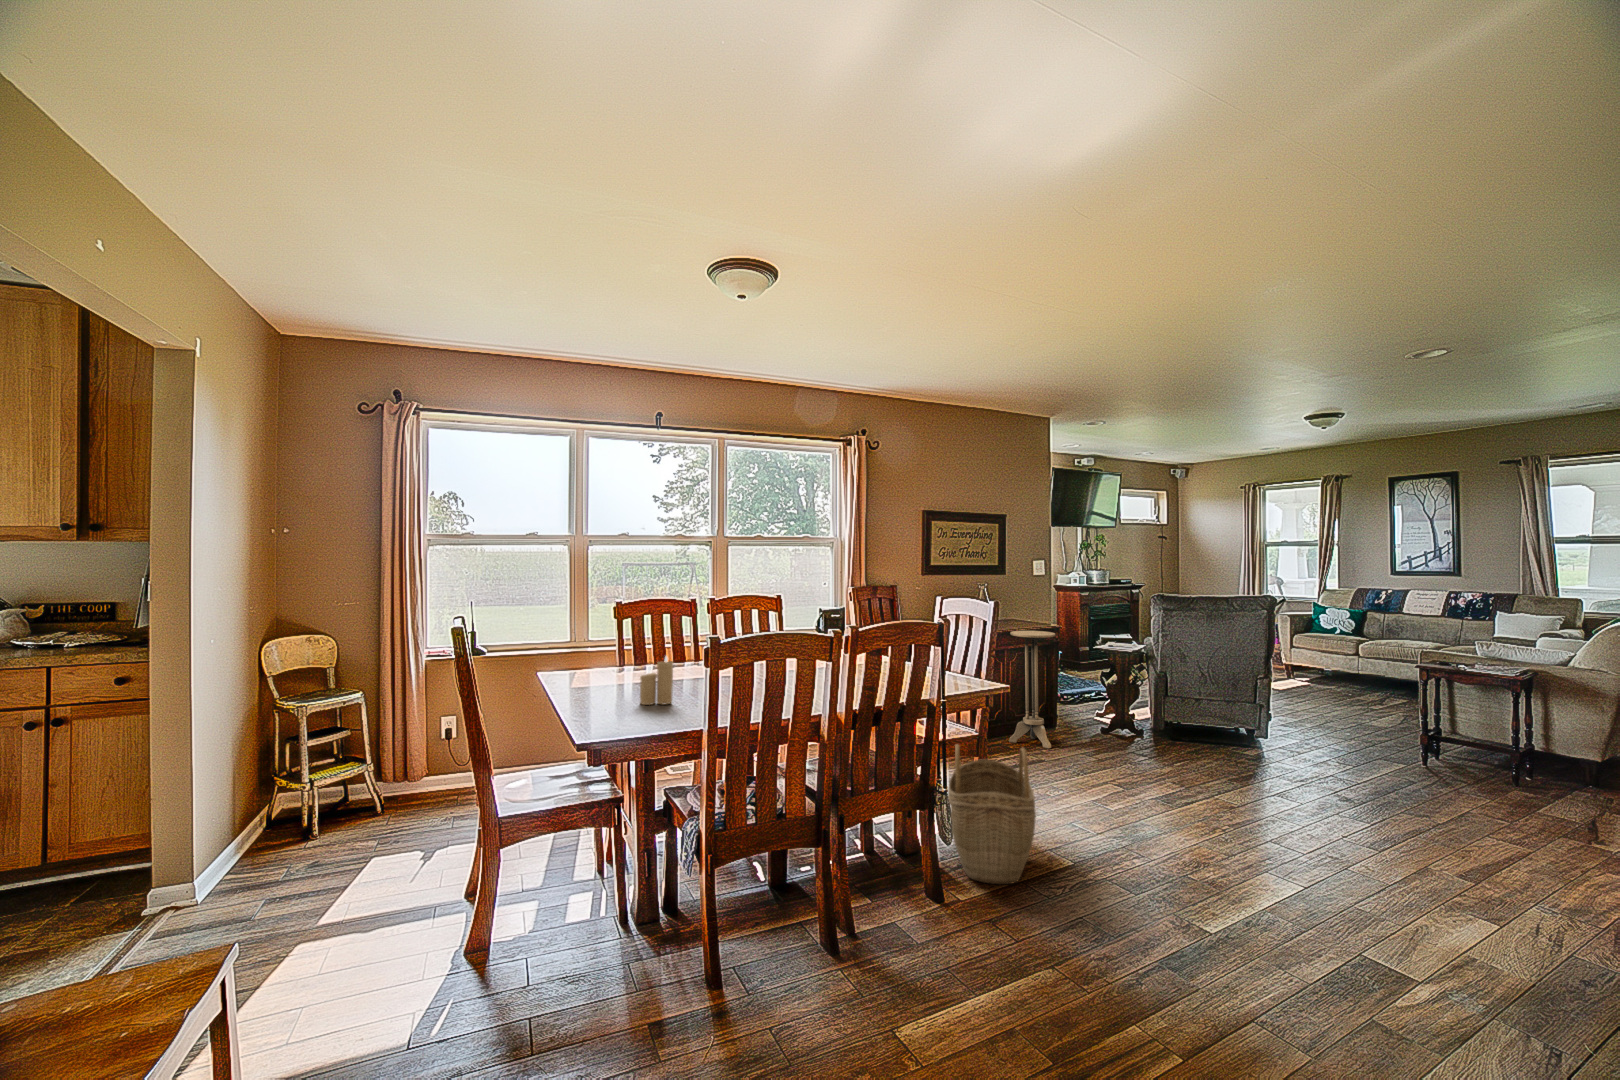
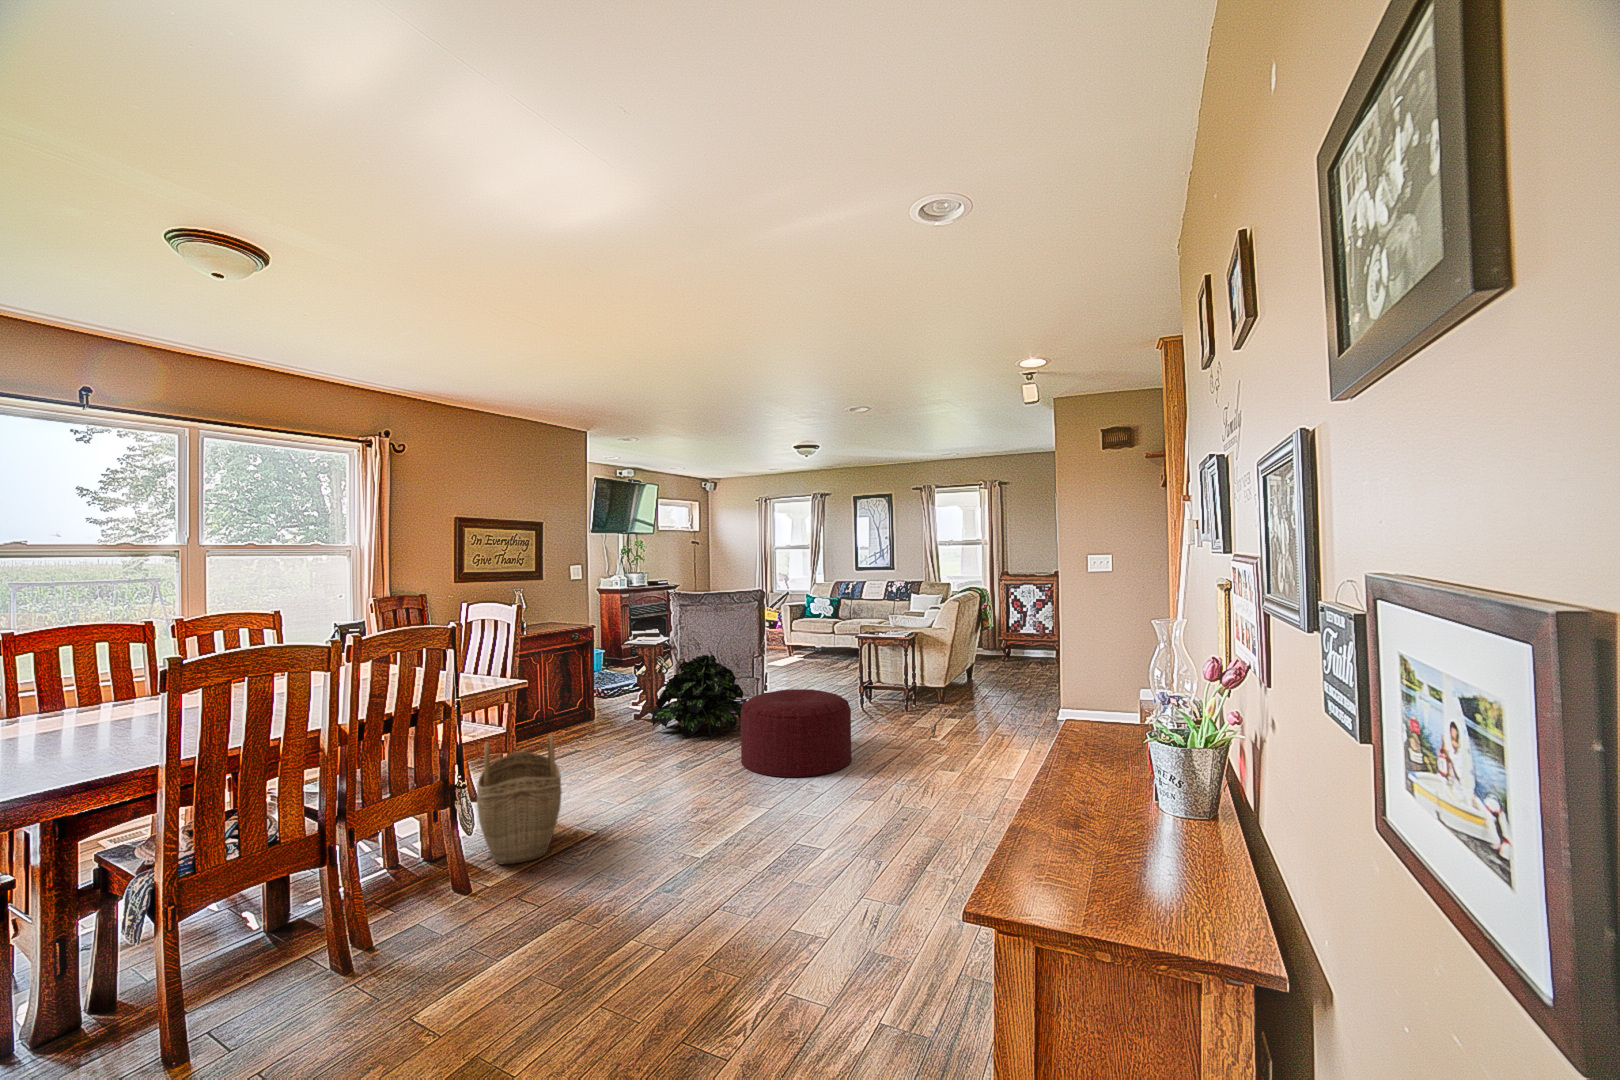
side table: present [1009,631,1055,748] -> none [548,631,592,739]
candle: present [640,656,673,705] -> none [49,691,109,756]
potted plant: none [1126,672,1255,776] -> present [651,655,743,738]
ottoman: none [1257,734,1453,869] -> present [741,689,852,777]

